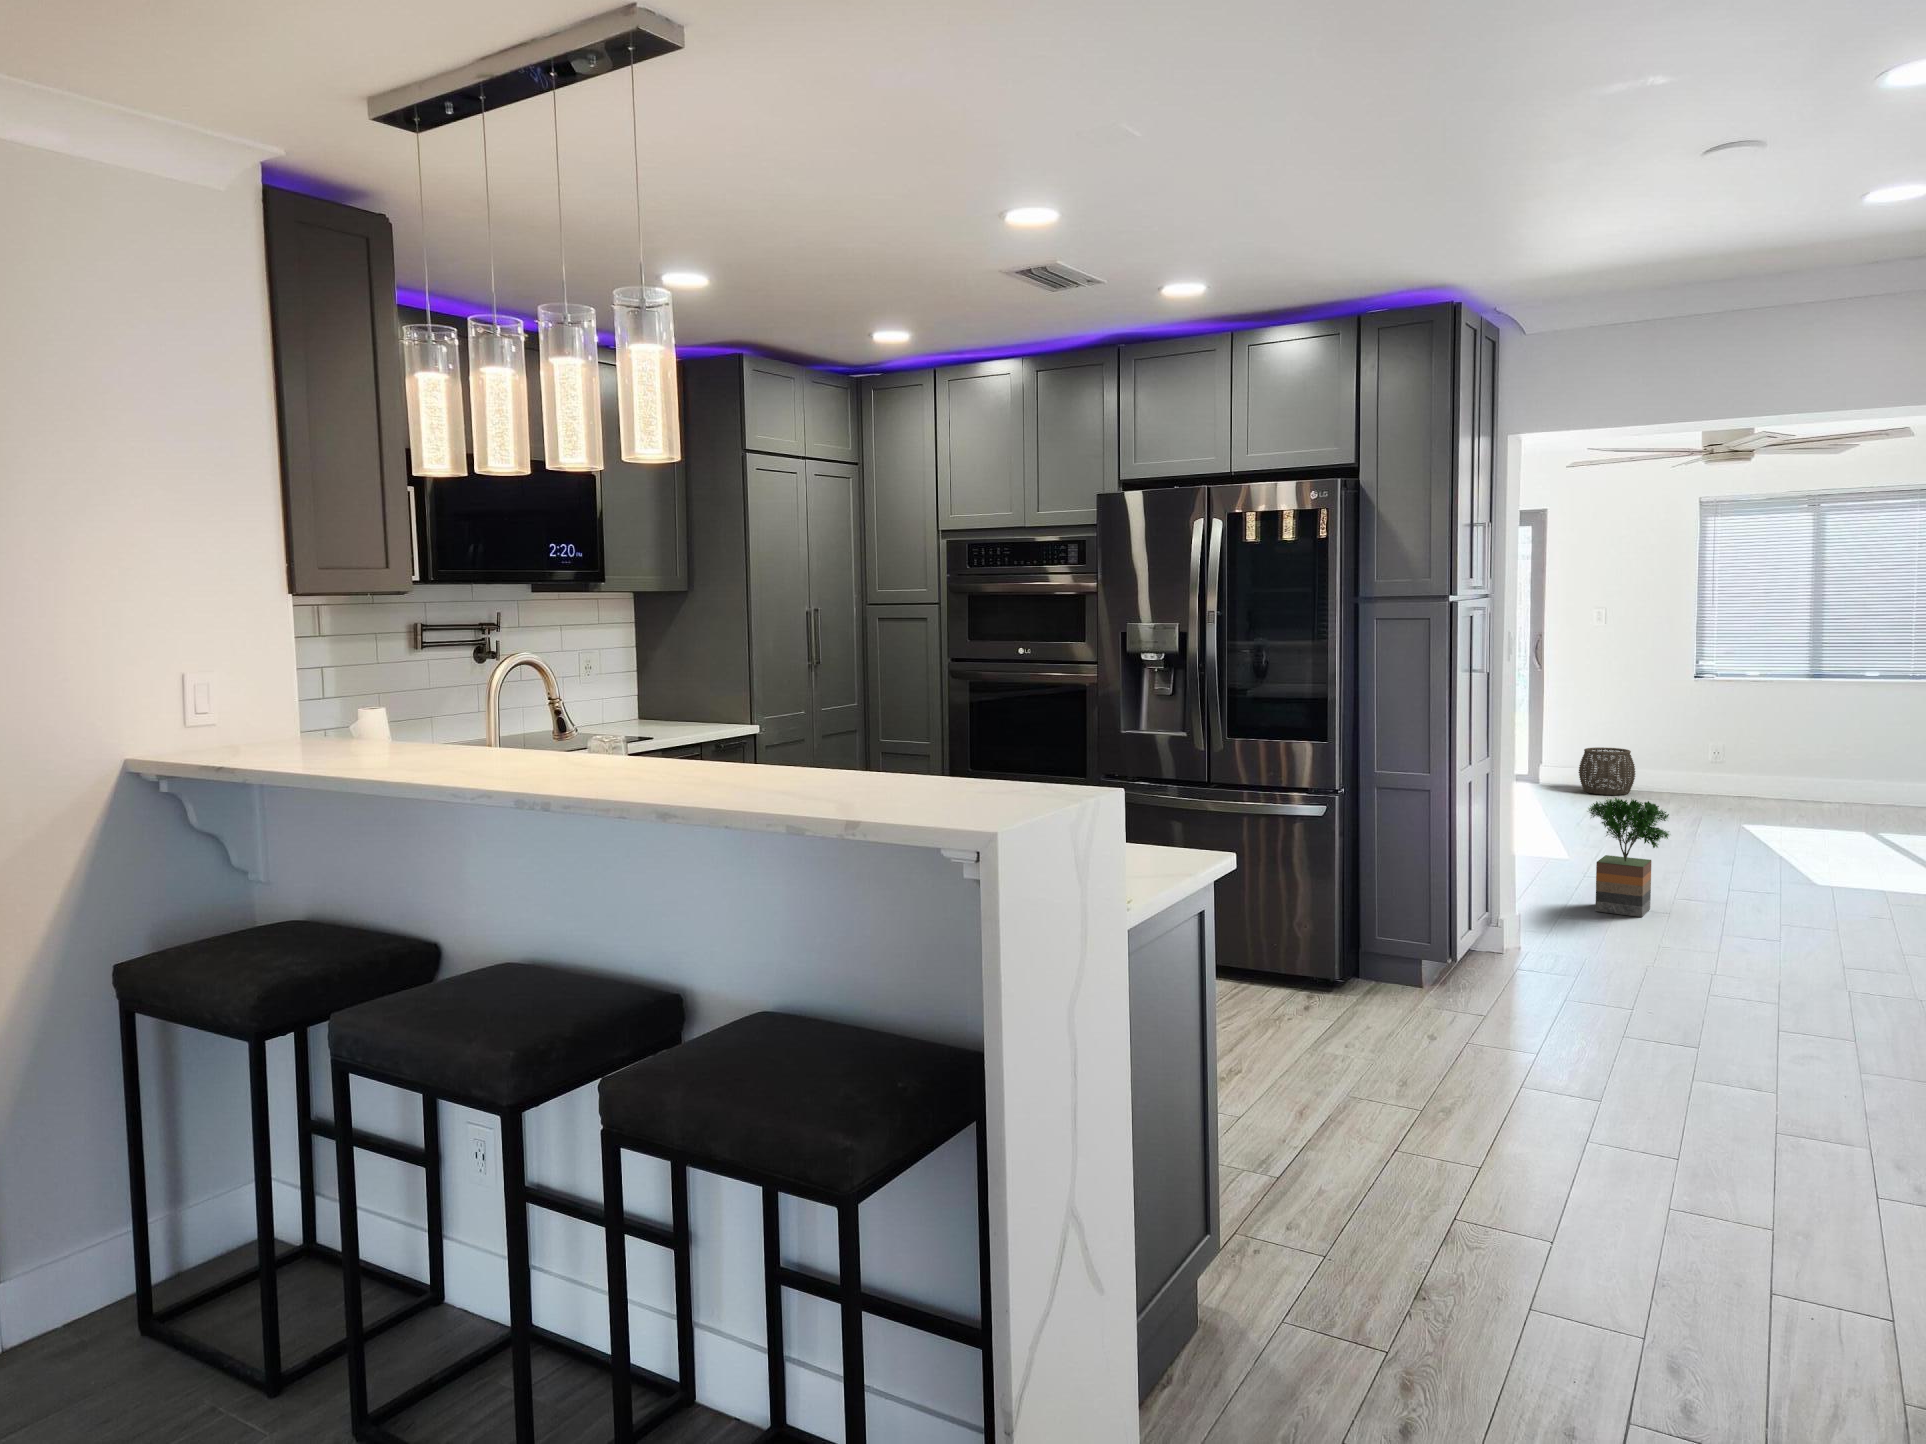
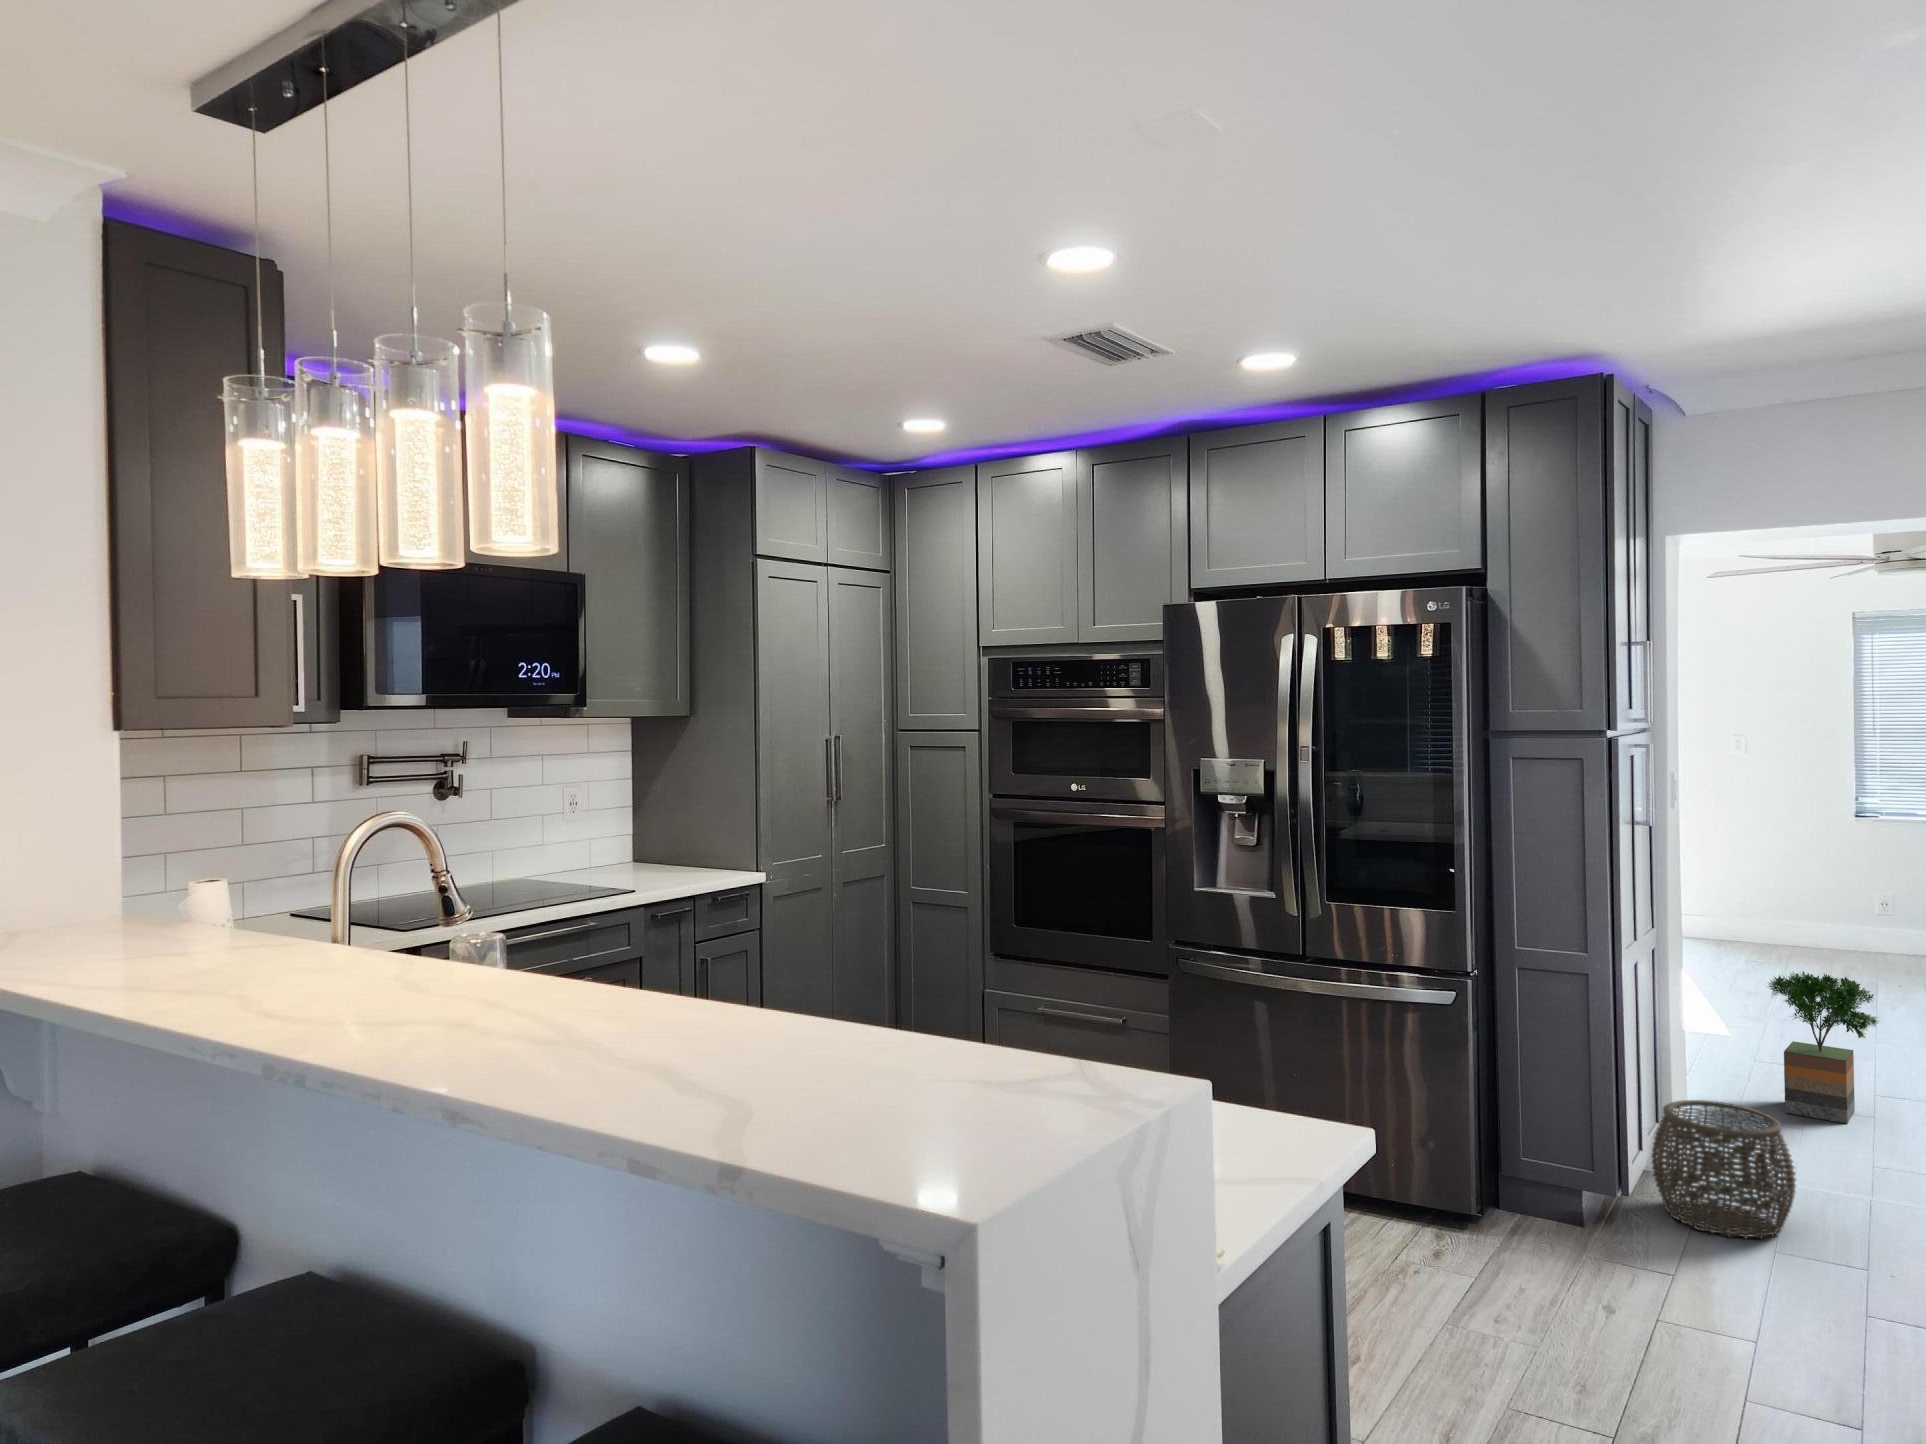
woven basket: present [1578,747,1635,795] -> present [1652,1100,1796,1238]

